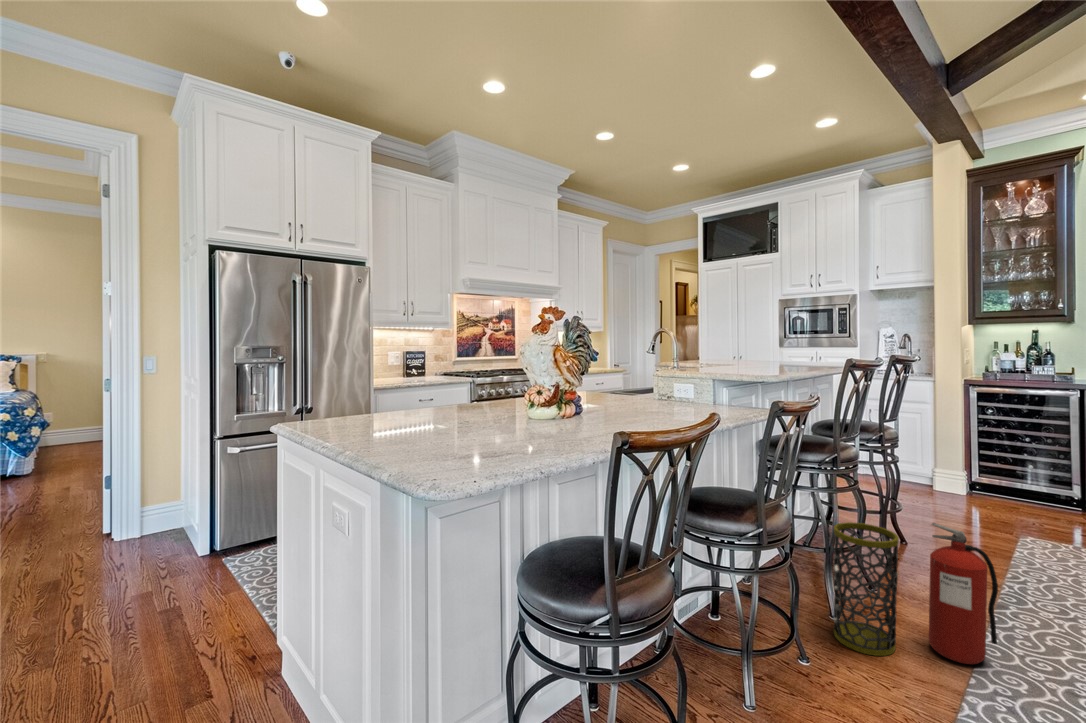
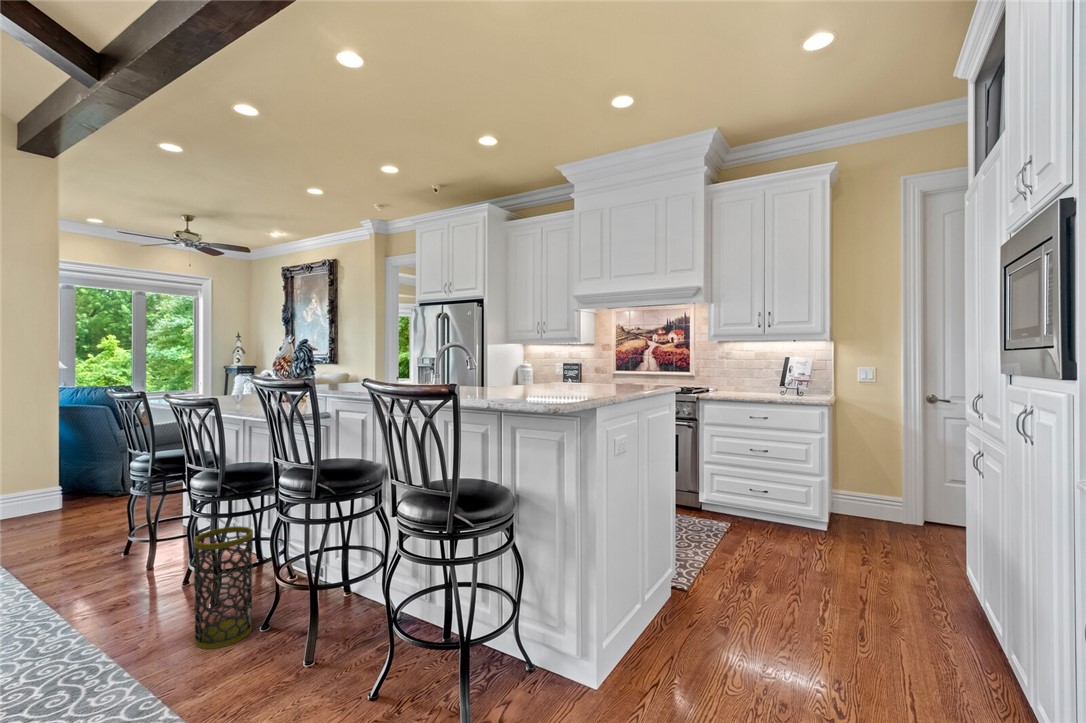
fire extinguisher: present [929,523,998,664] -> none [128,543,193,691]

